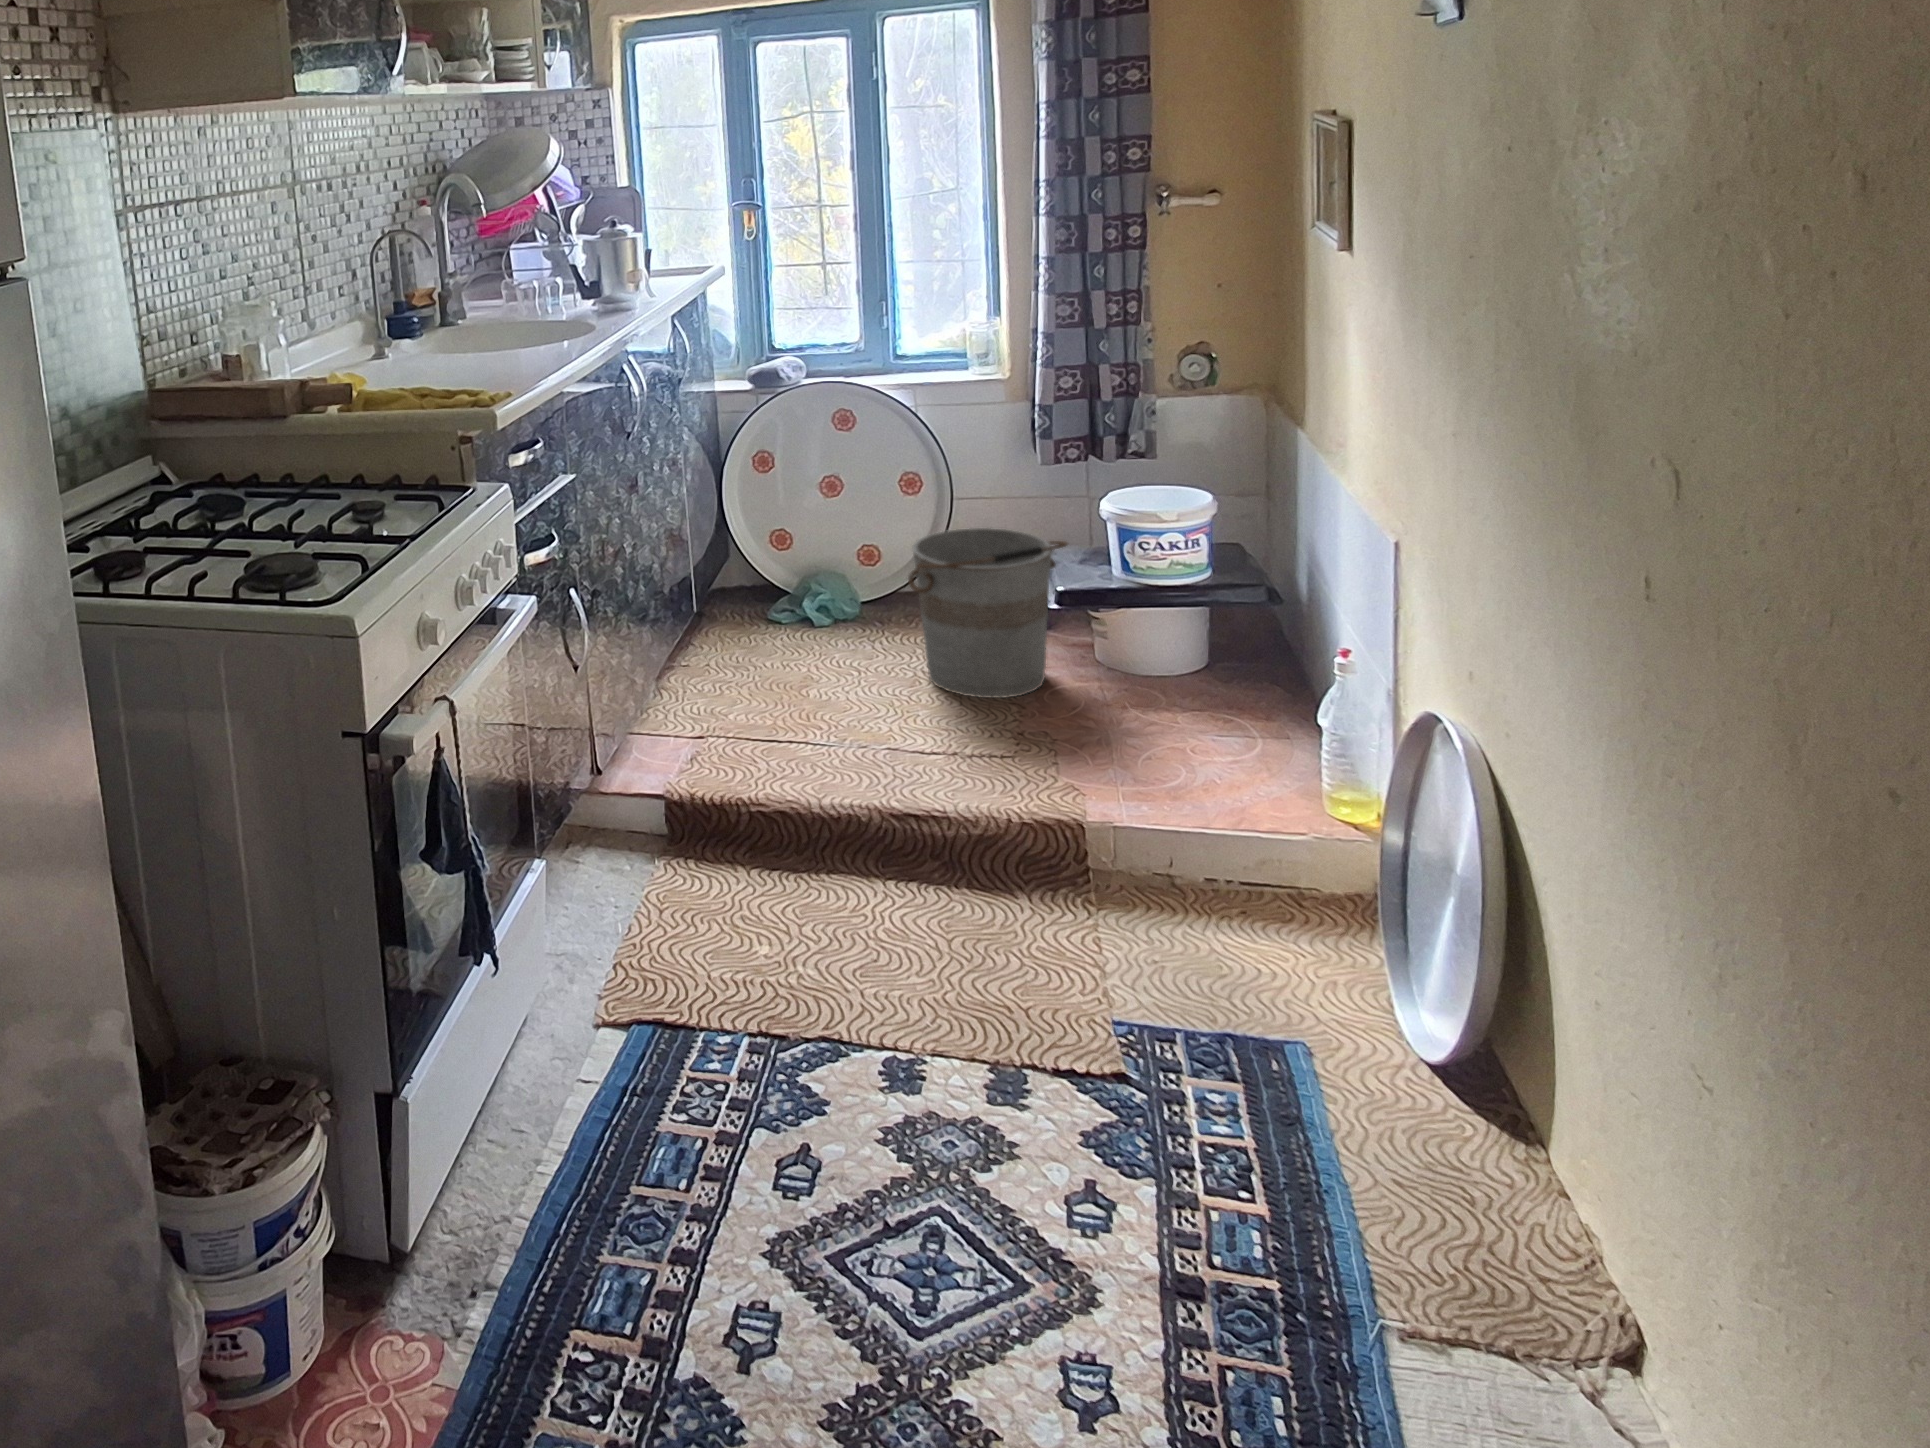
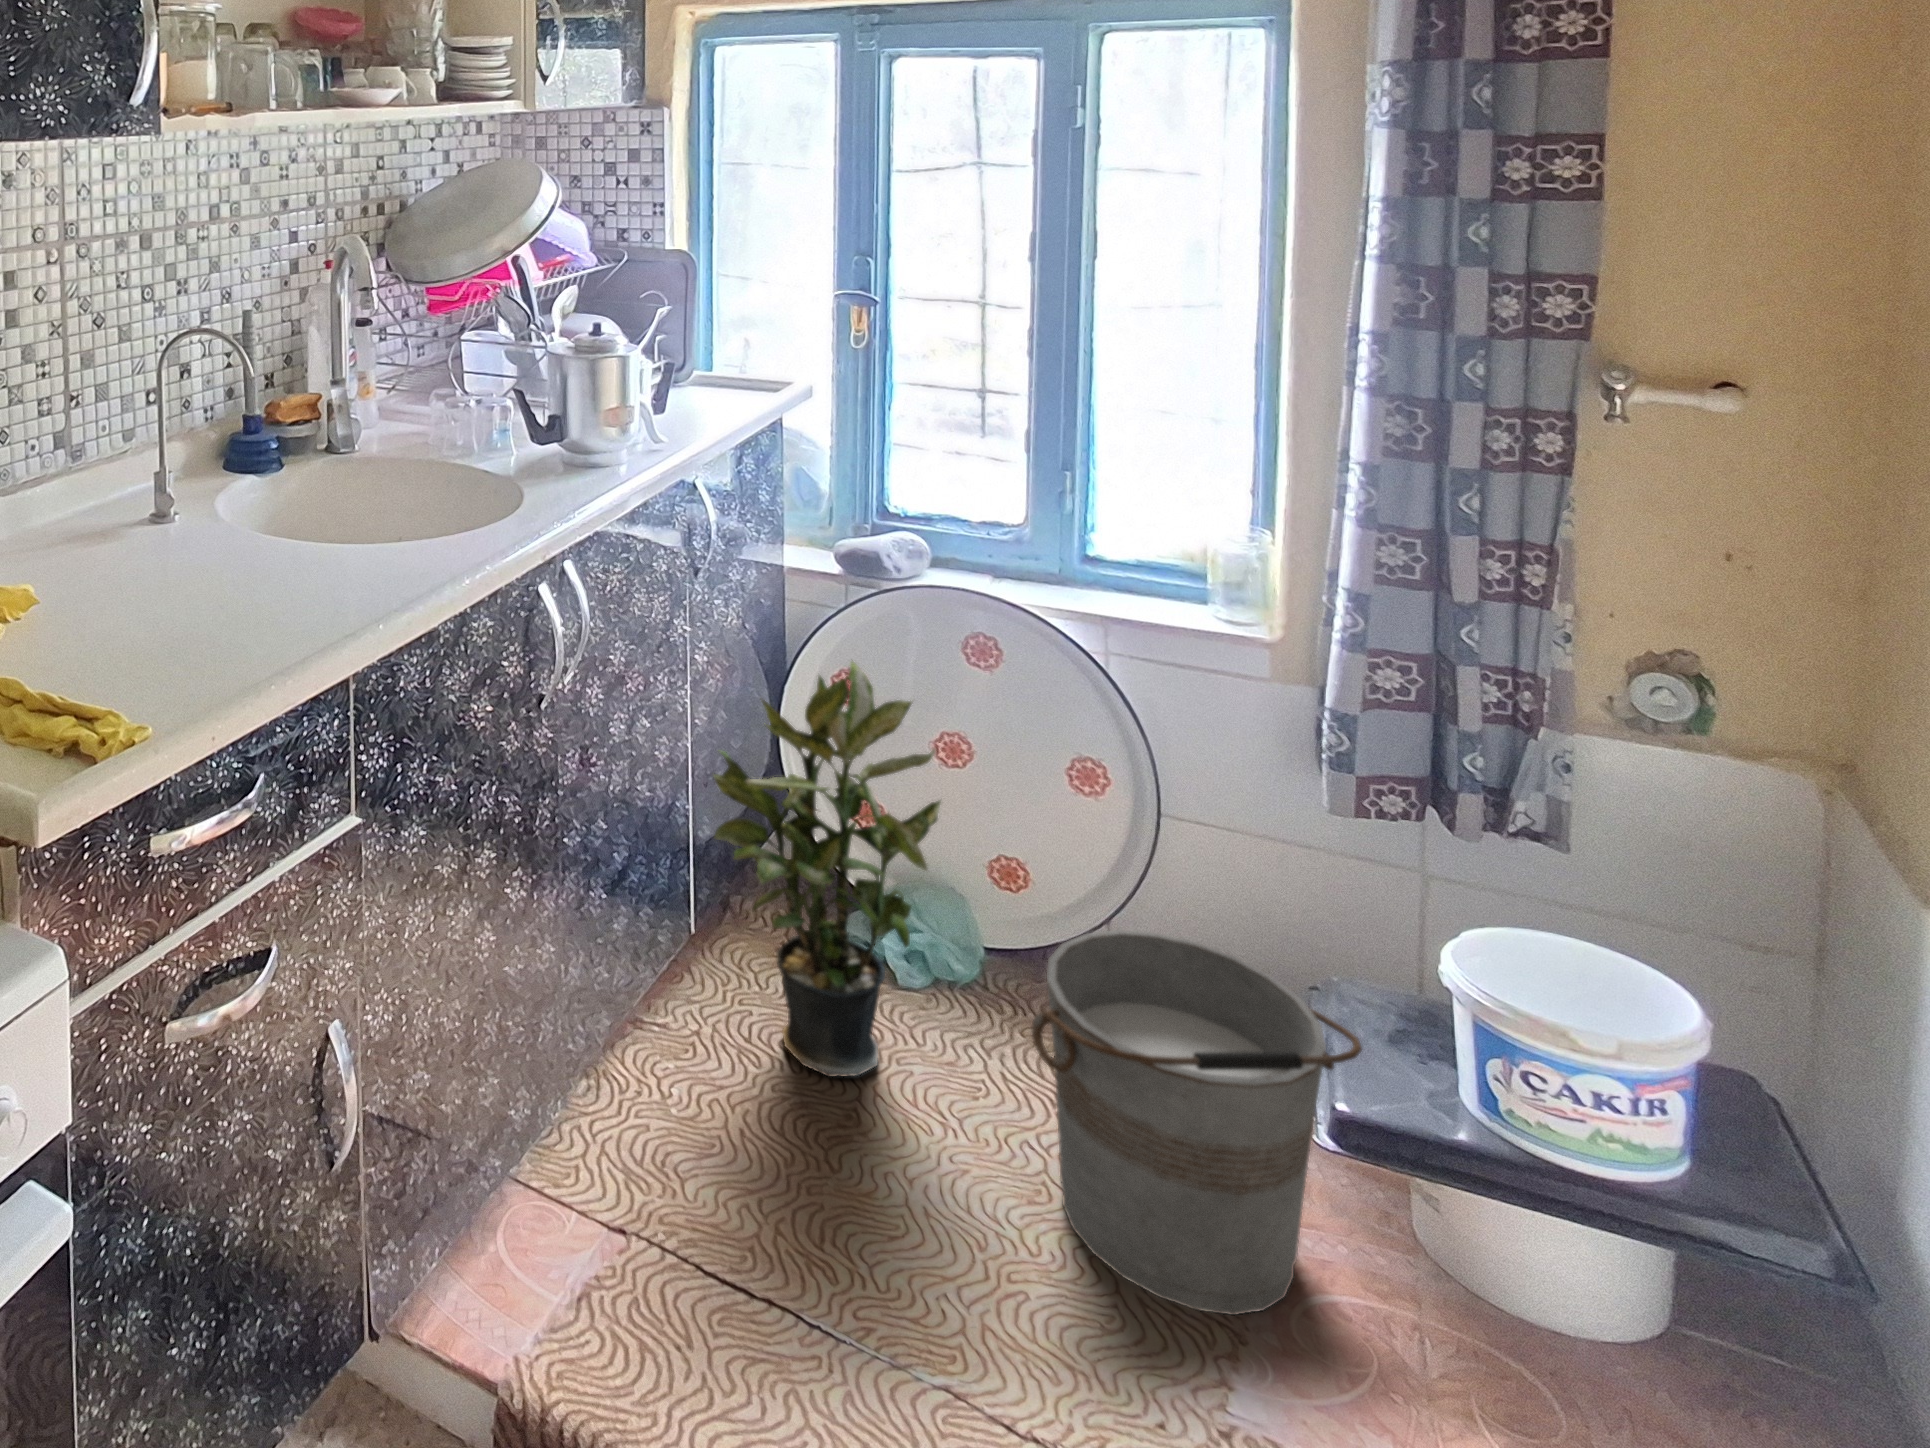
potted plant: none [706,413,842,661] -> present [713,662,941,1077]

